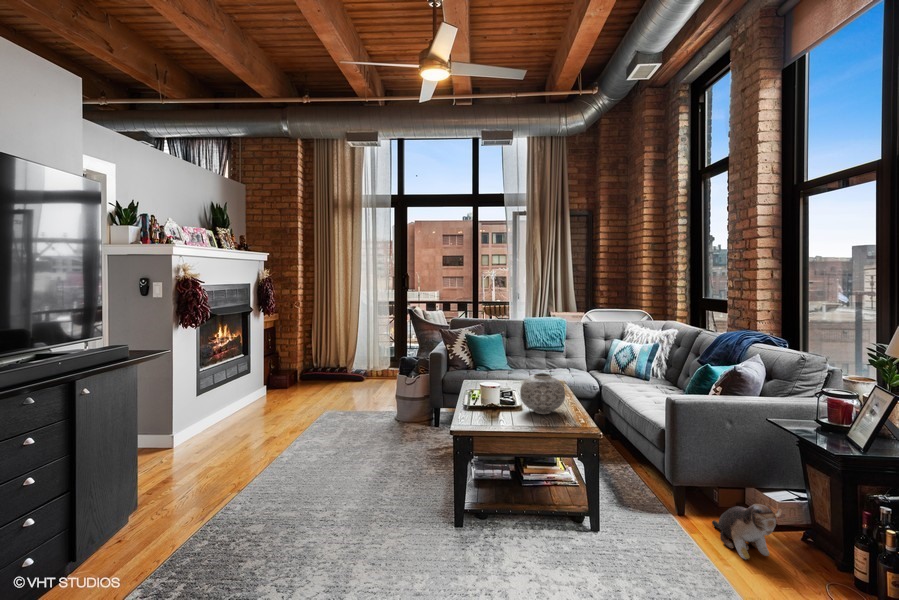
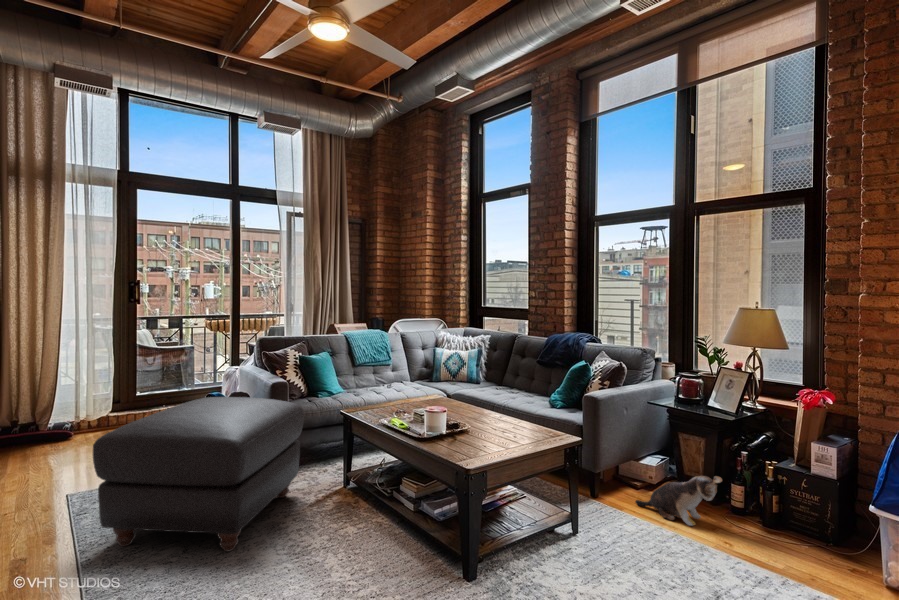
ottoman: none [290,365,434,468] -> present [93,397,304,551]
vase: present [520,373,565,414] -> none [472,385,521,429]

